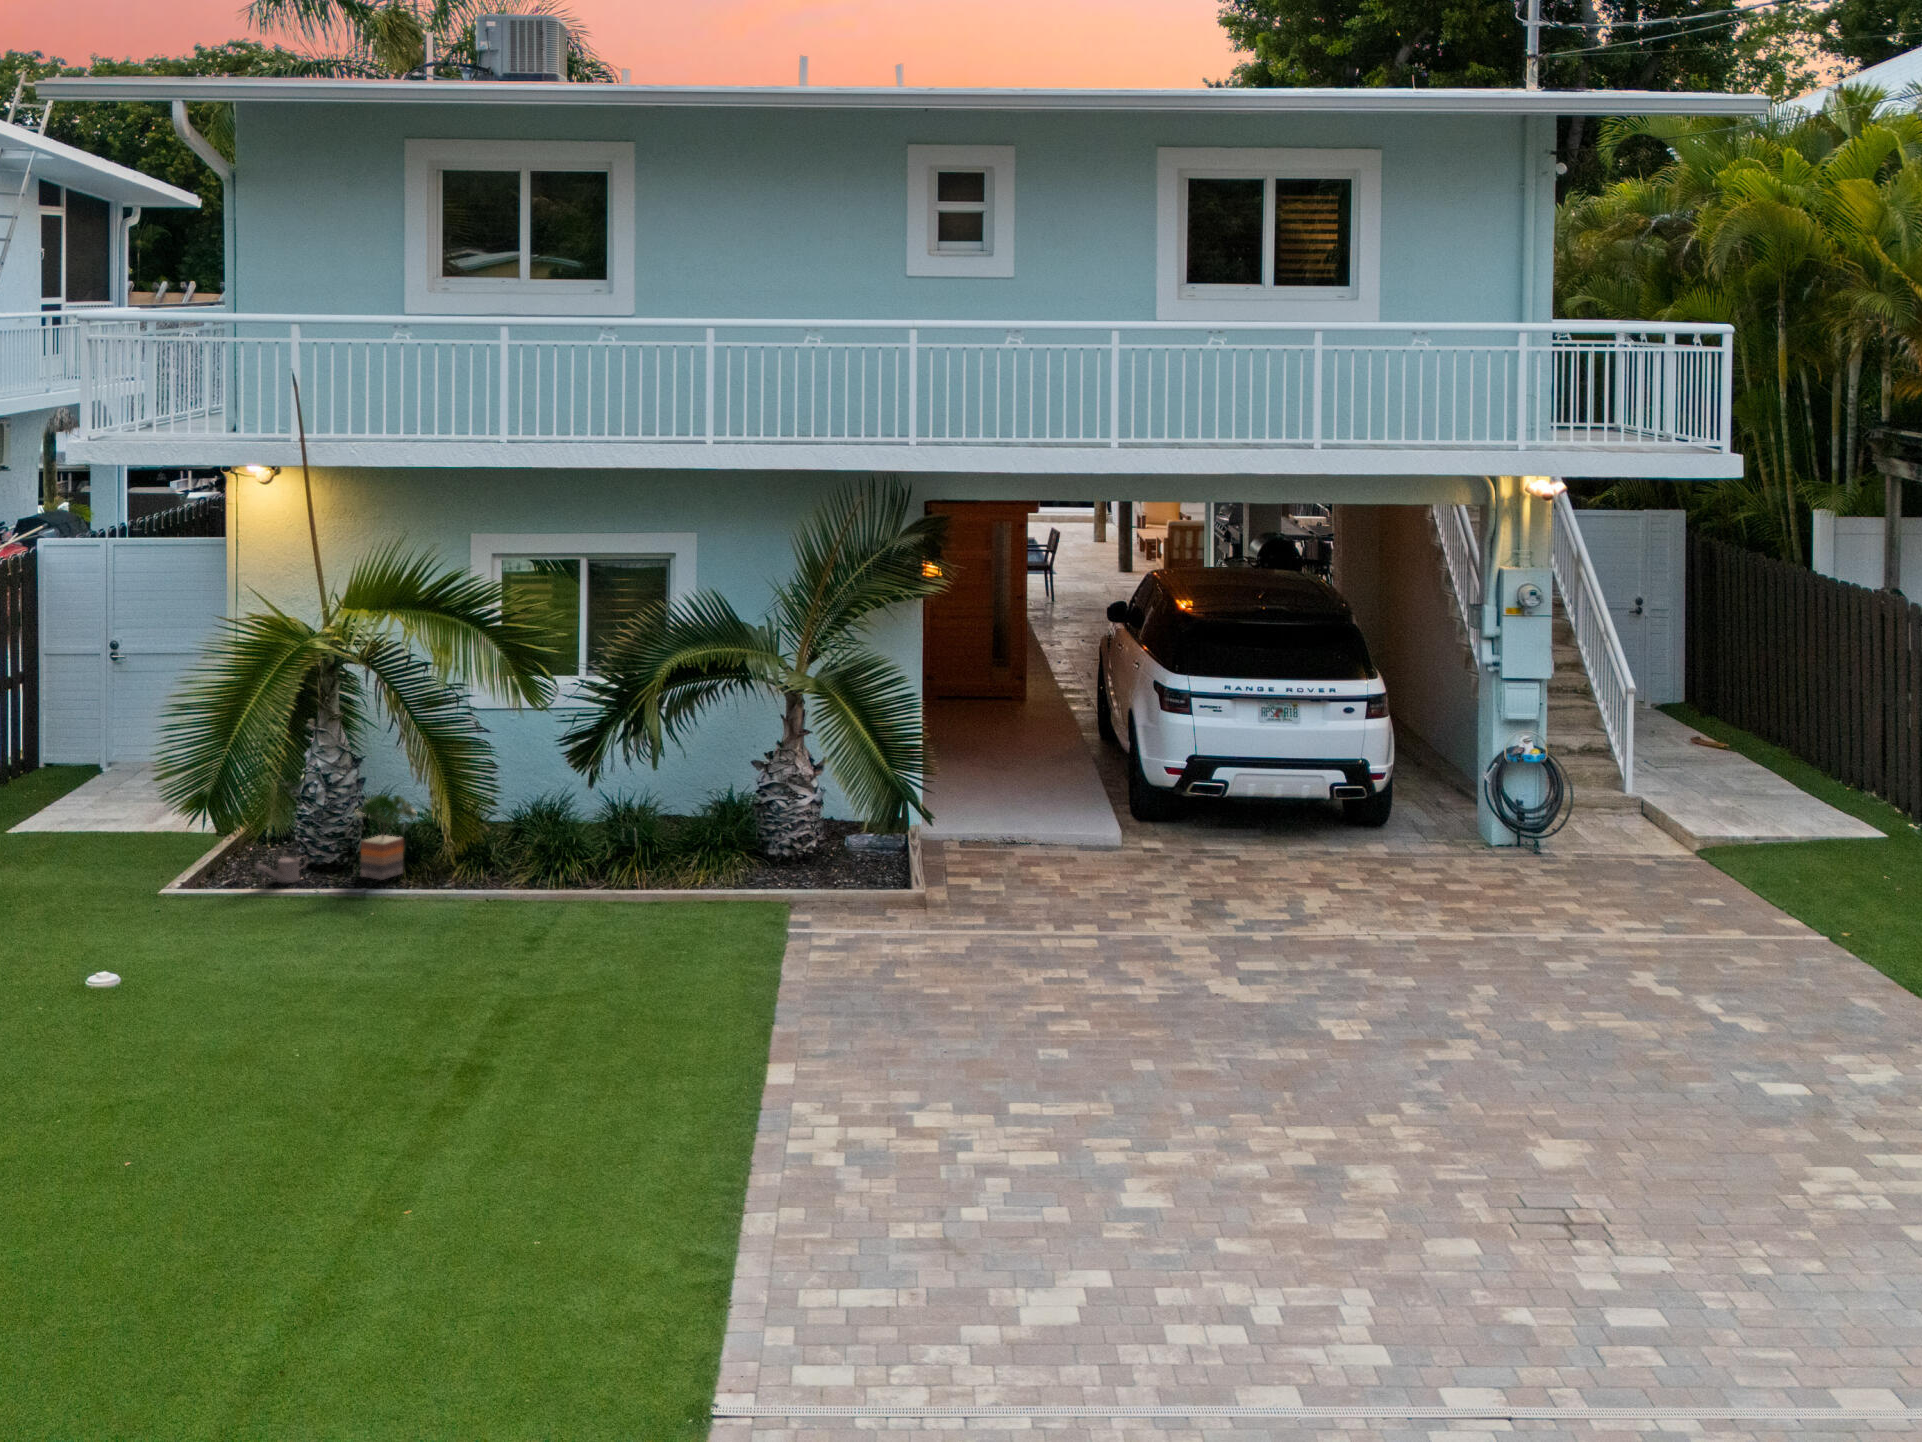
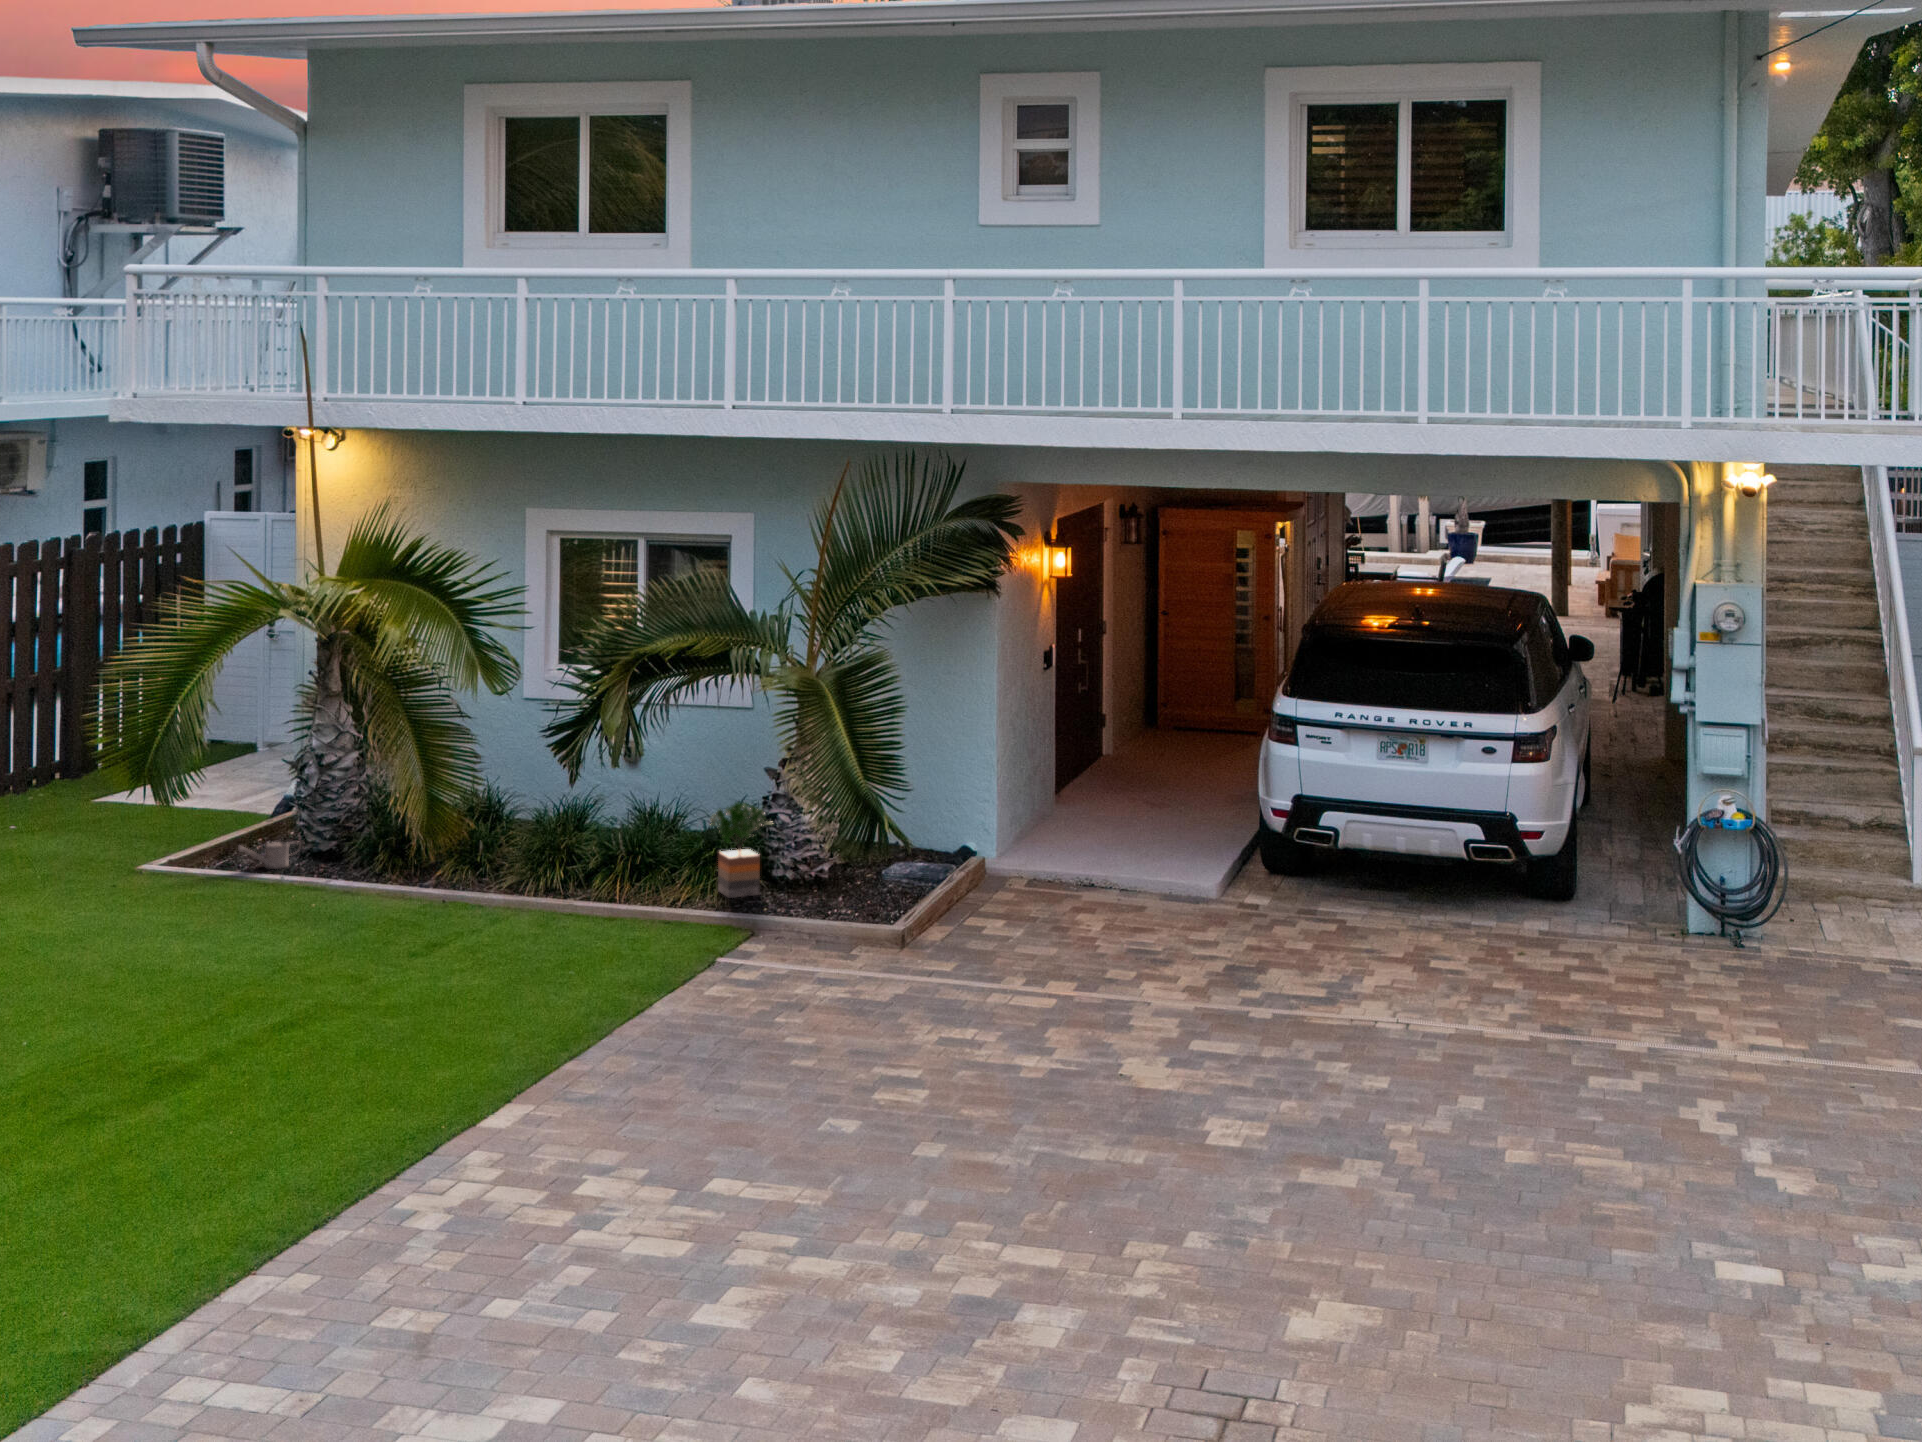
potted tree: present [356,794,417,880] -> present [710,802,773,898]

